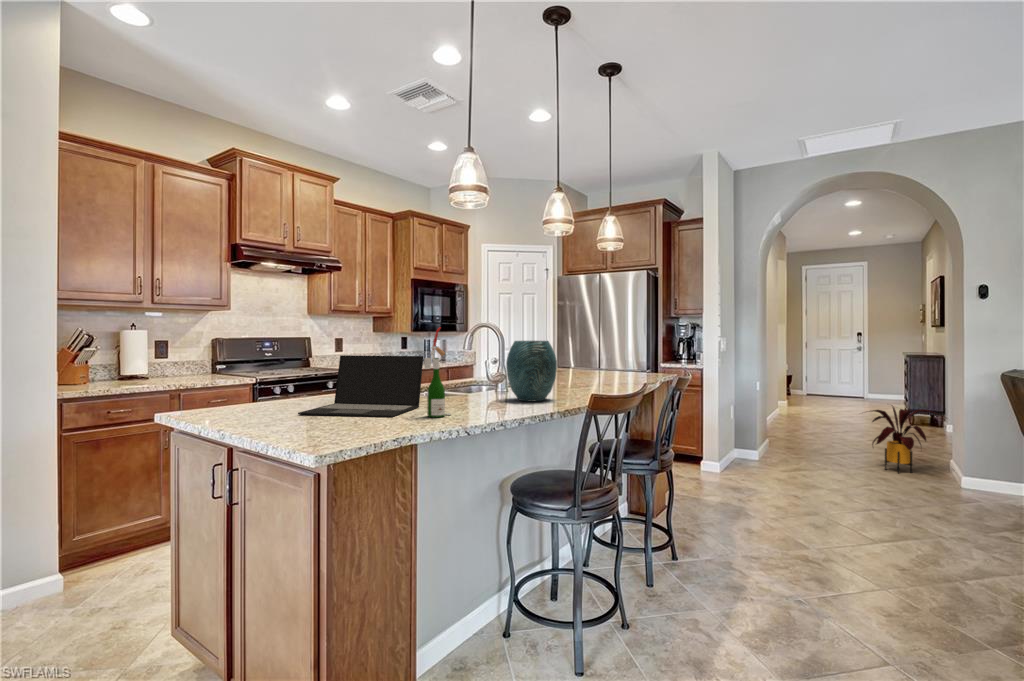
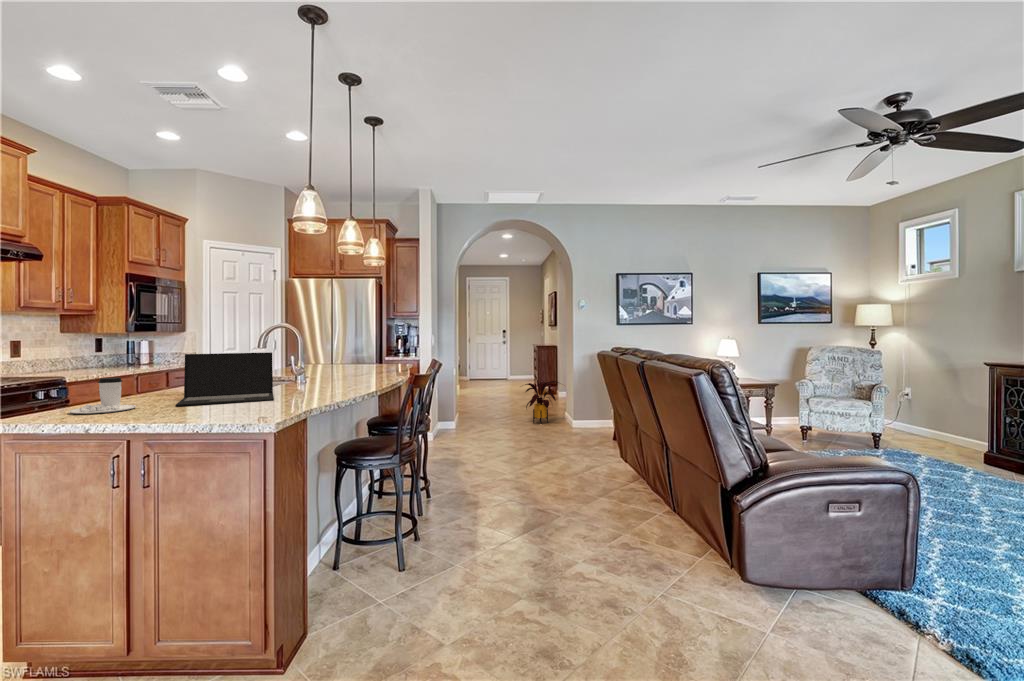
wine bottle: present [424,328,451,417] -> none [298,329,318,398]
vase: present [506,341,557,401] -> none [330,339,370,385]
coffee cup: none [214,378,276,416] -> present [69,378,136,414]

